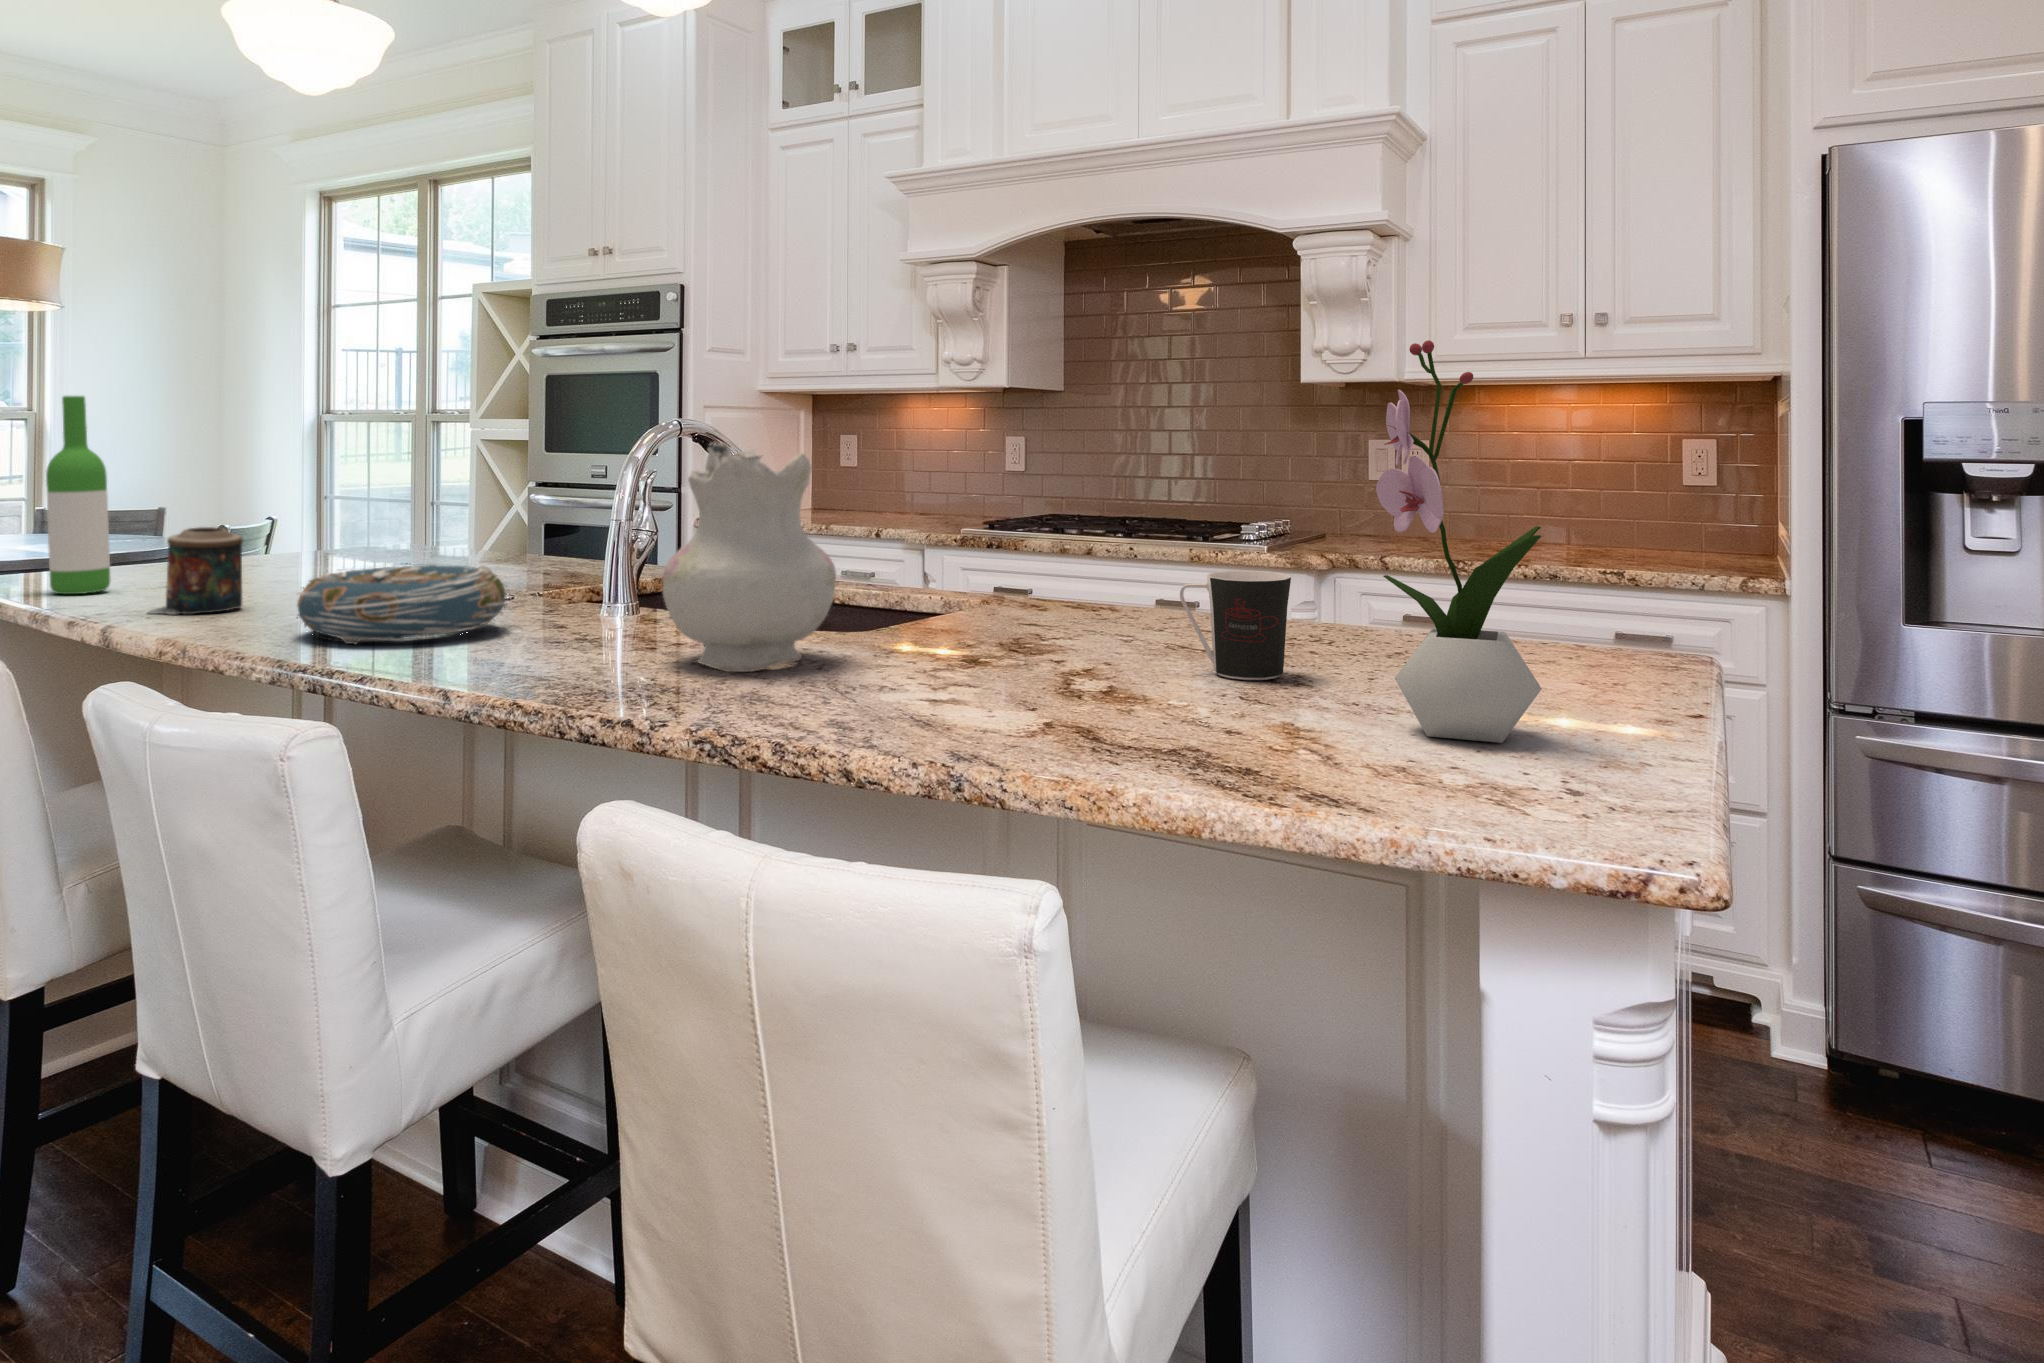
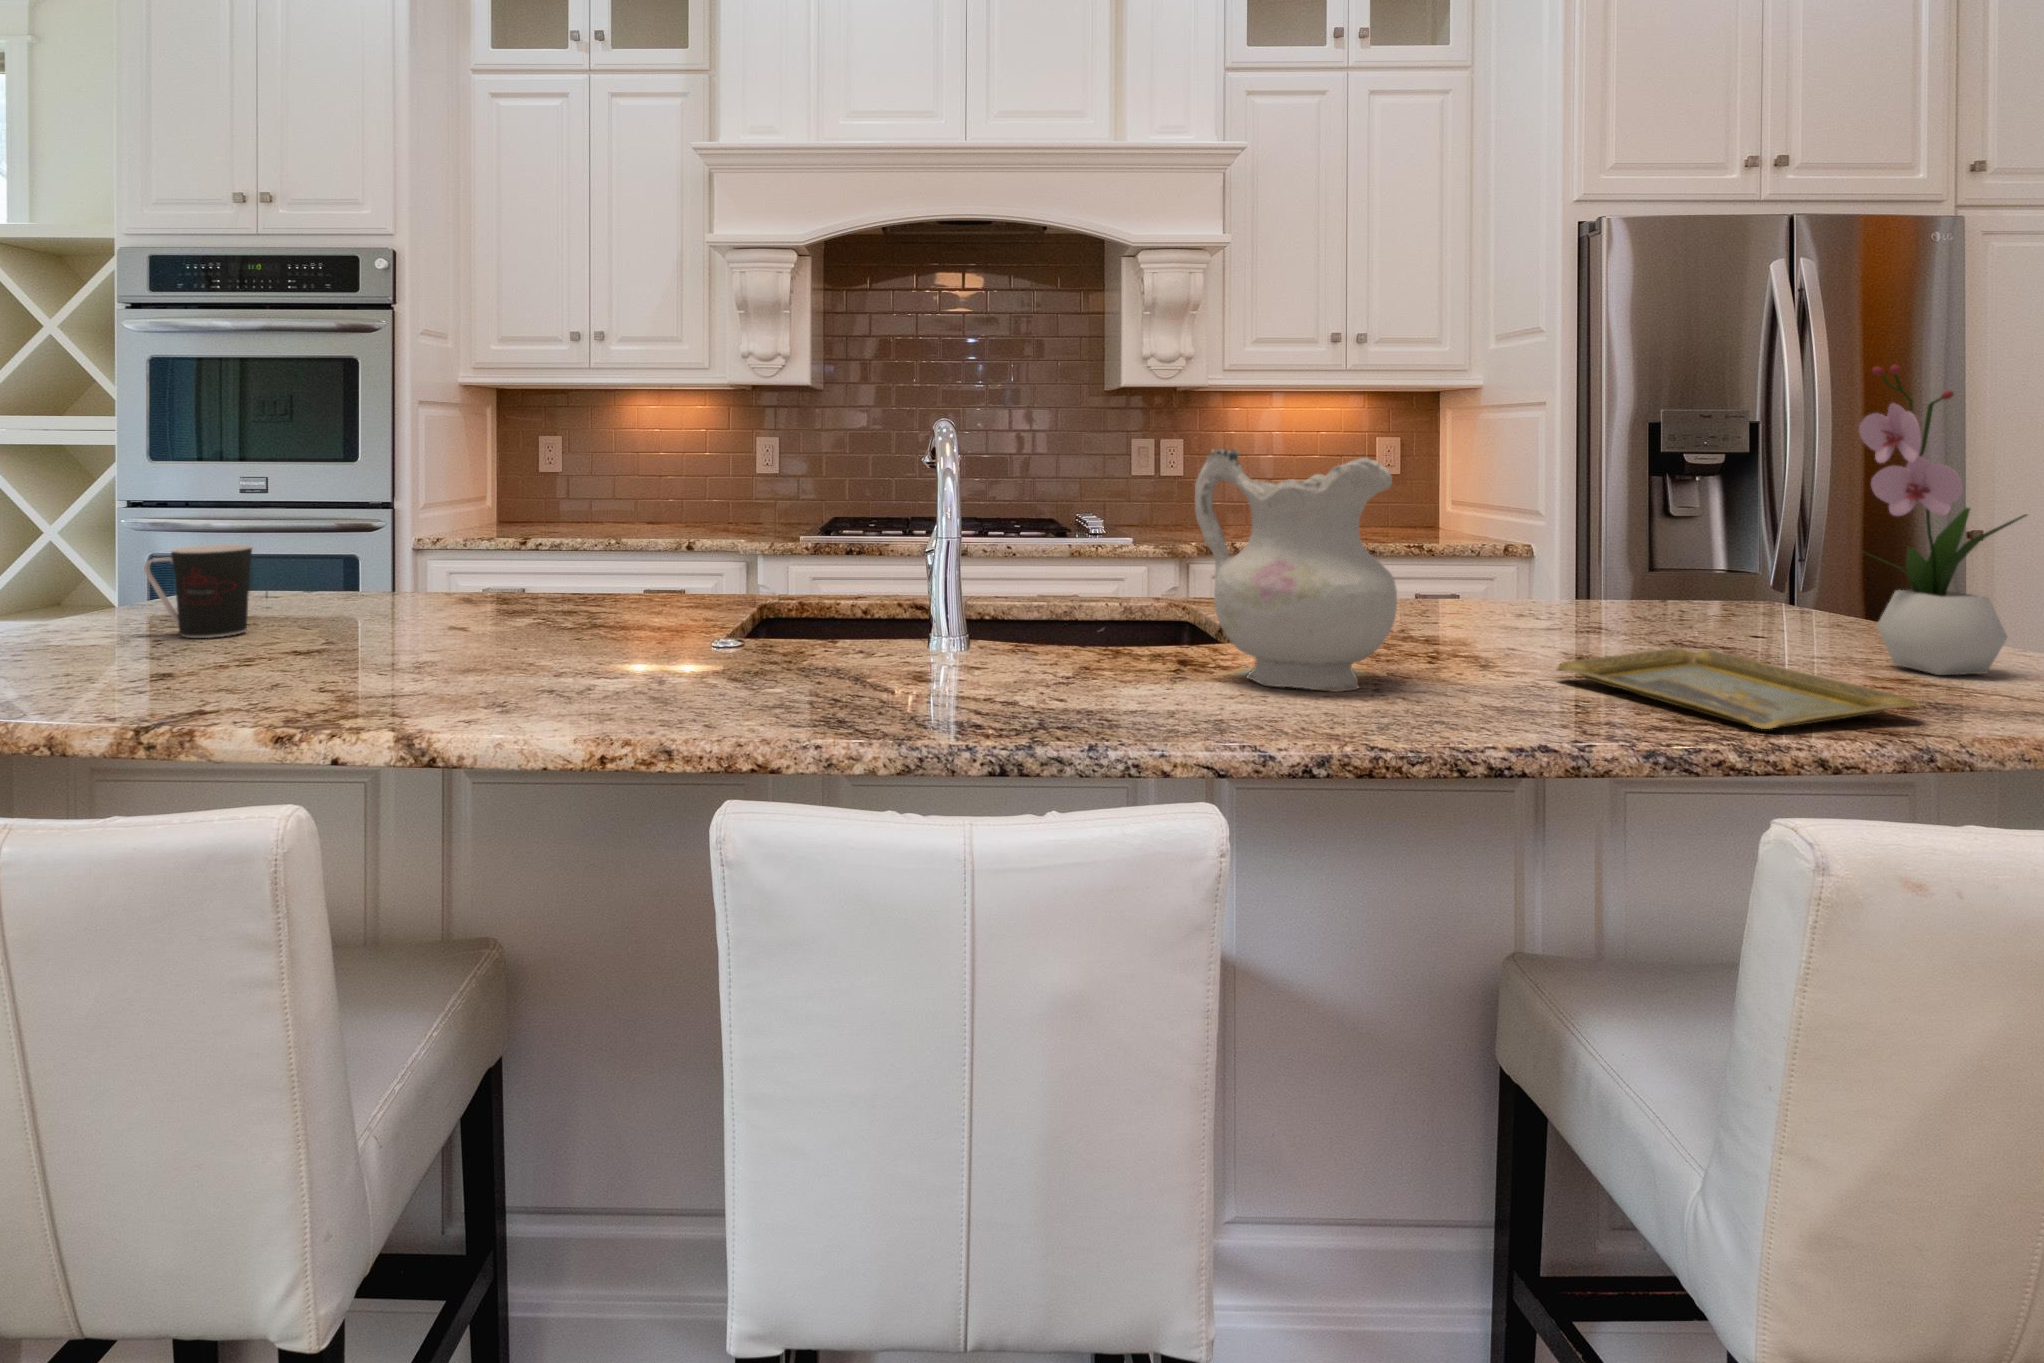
wine bottle: present [46,396,111,594] -> none [24,384,125,701]
candle: present [148,527,243,615] -> none [370,578,483,712]
decorative bowl: present [297,563,507,644] -> none [715,602,968,715]
coffee cup: present [1180,571,1291,680] -> present [144,544,252,638]
tray: none [877,669,1148,745] -> present [1556,648,1919,729]

